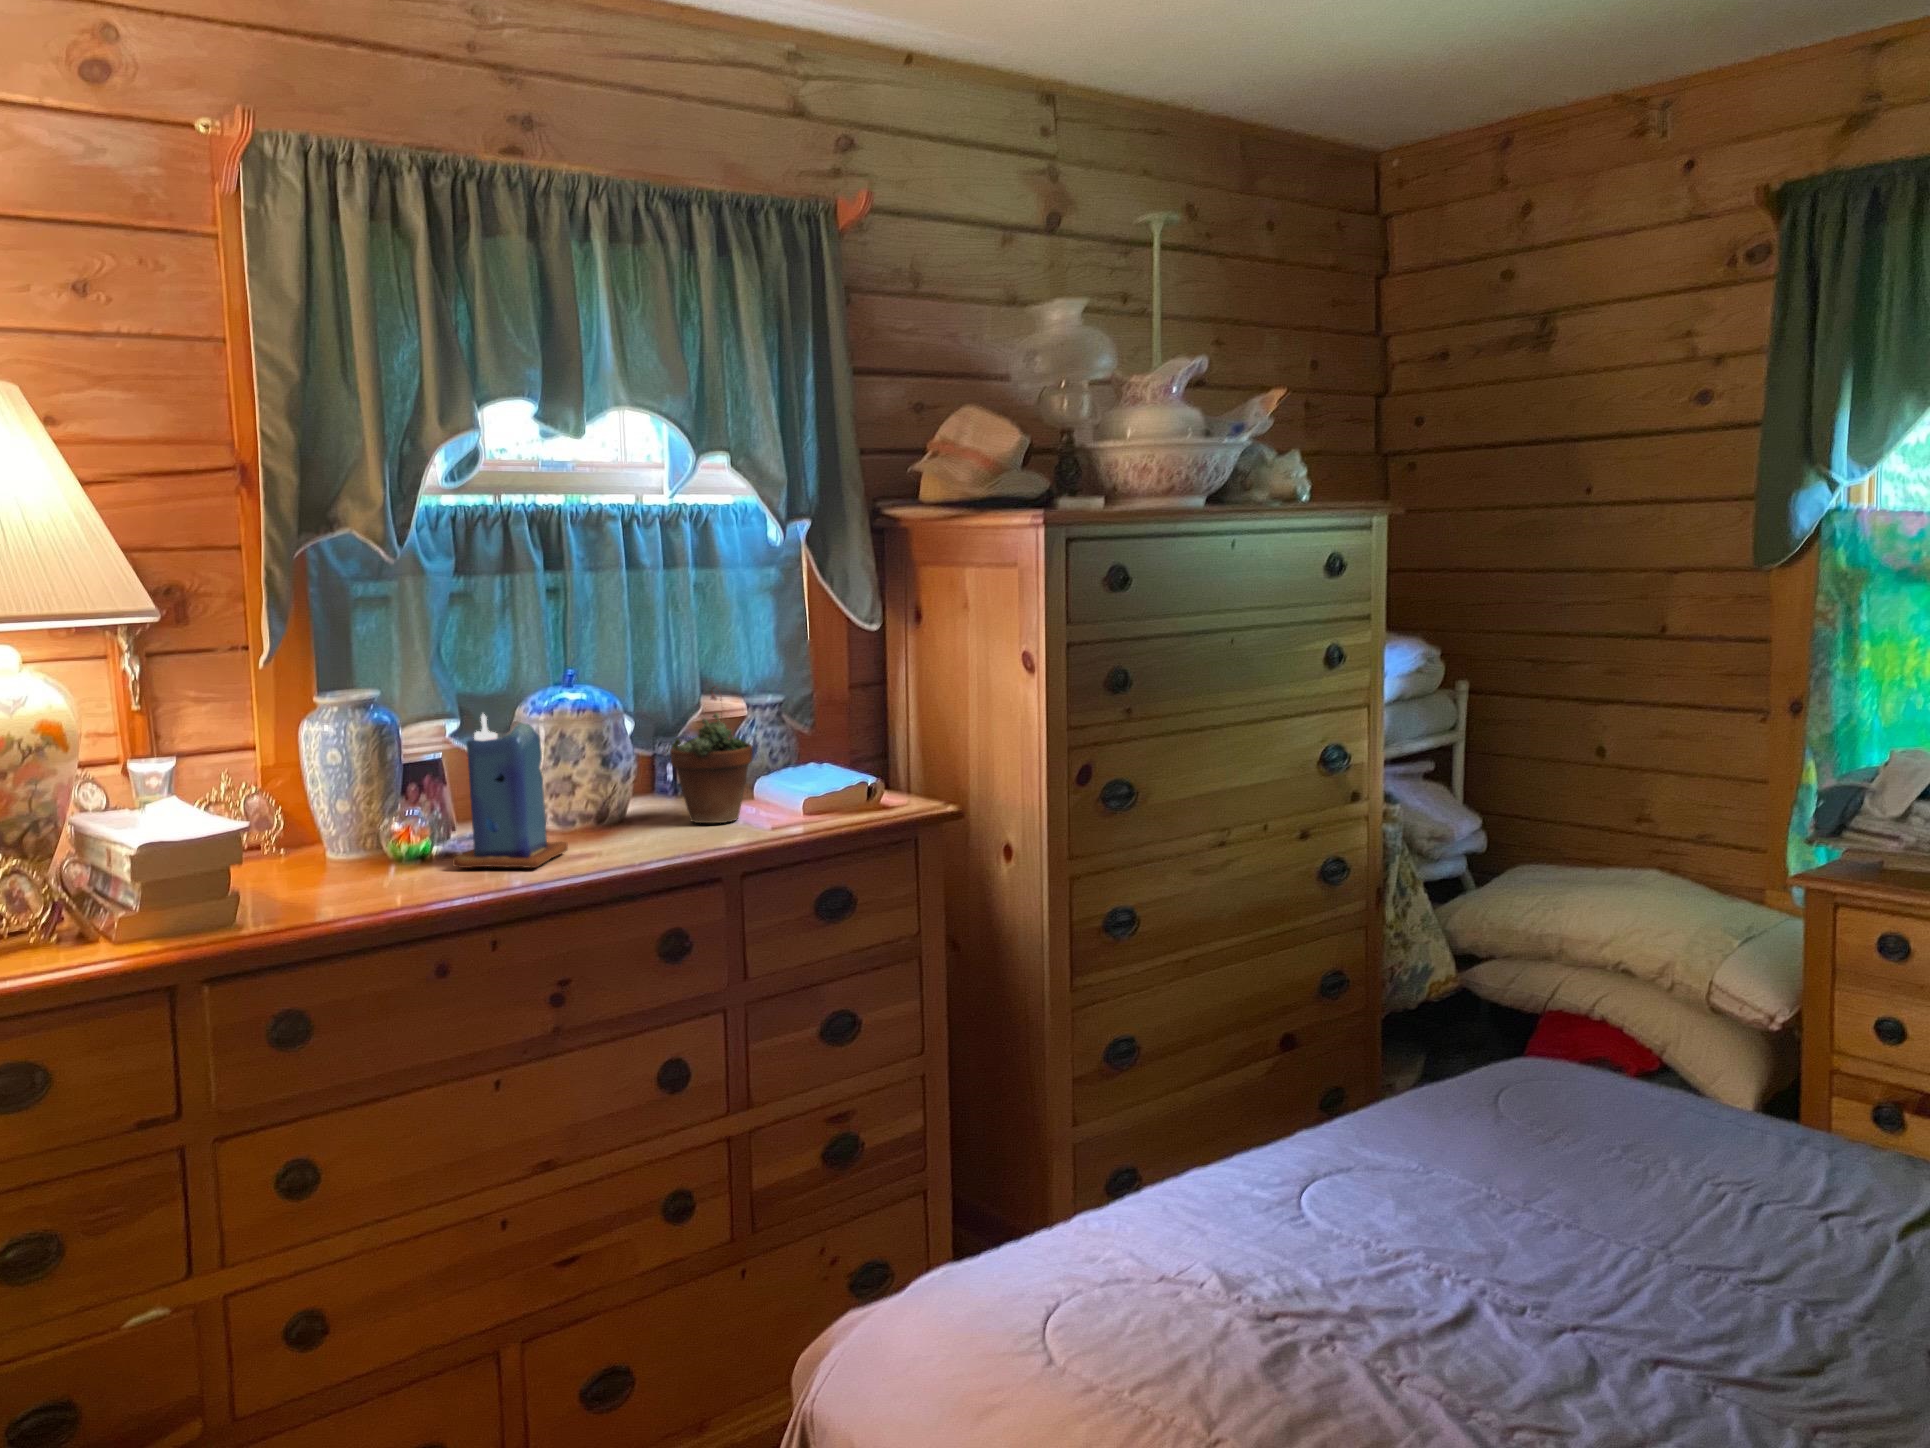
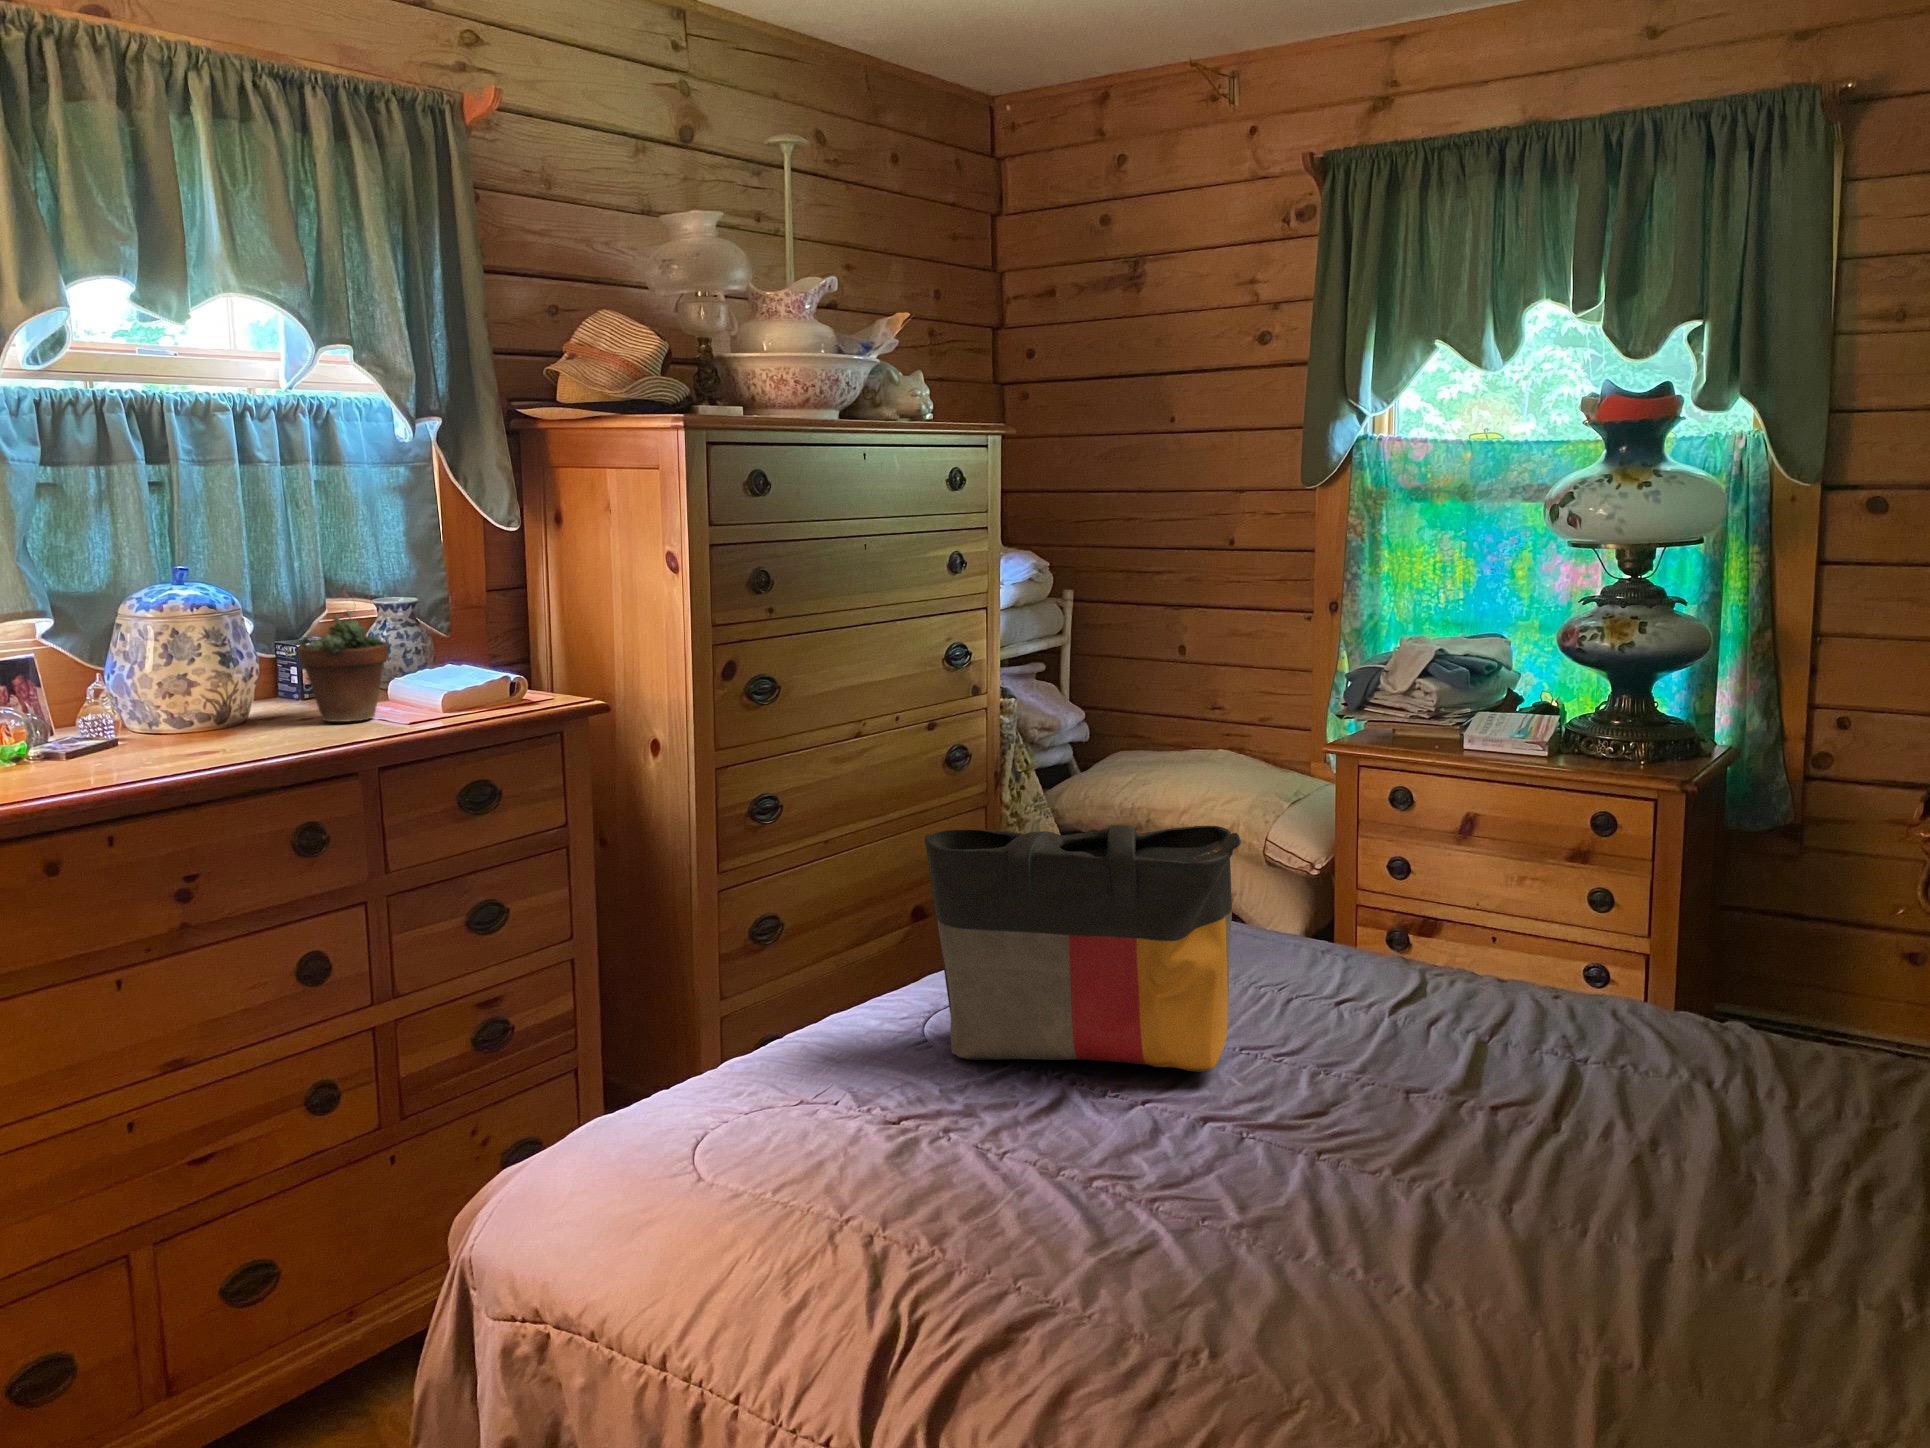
candle: present [453,714,568,868] -> none [57,608,189,770]
tote bag: none [1303,977,1703,1296] -> present [925,825,1241,1072]

